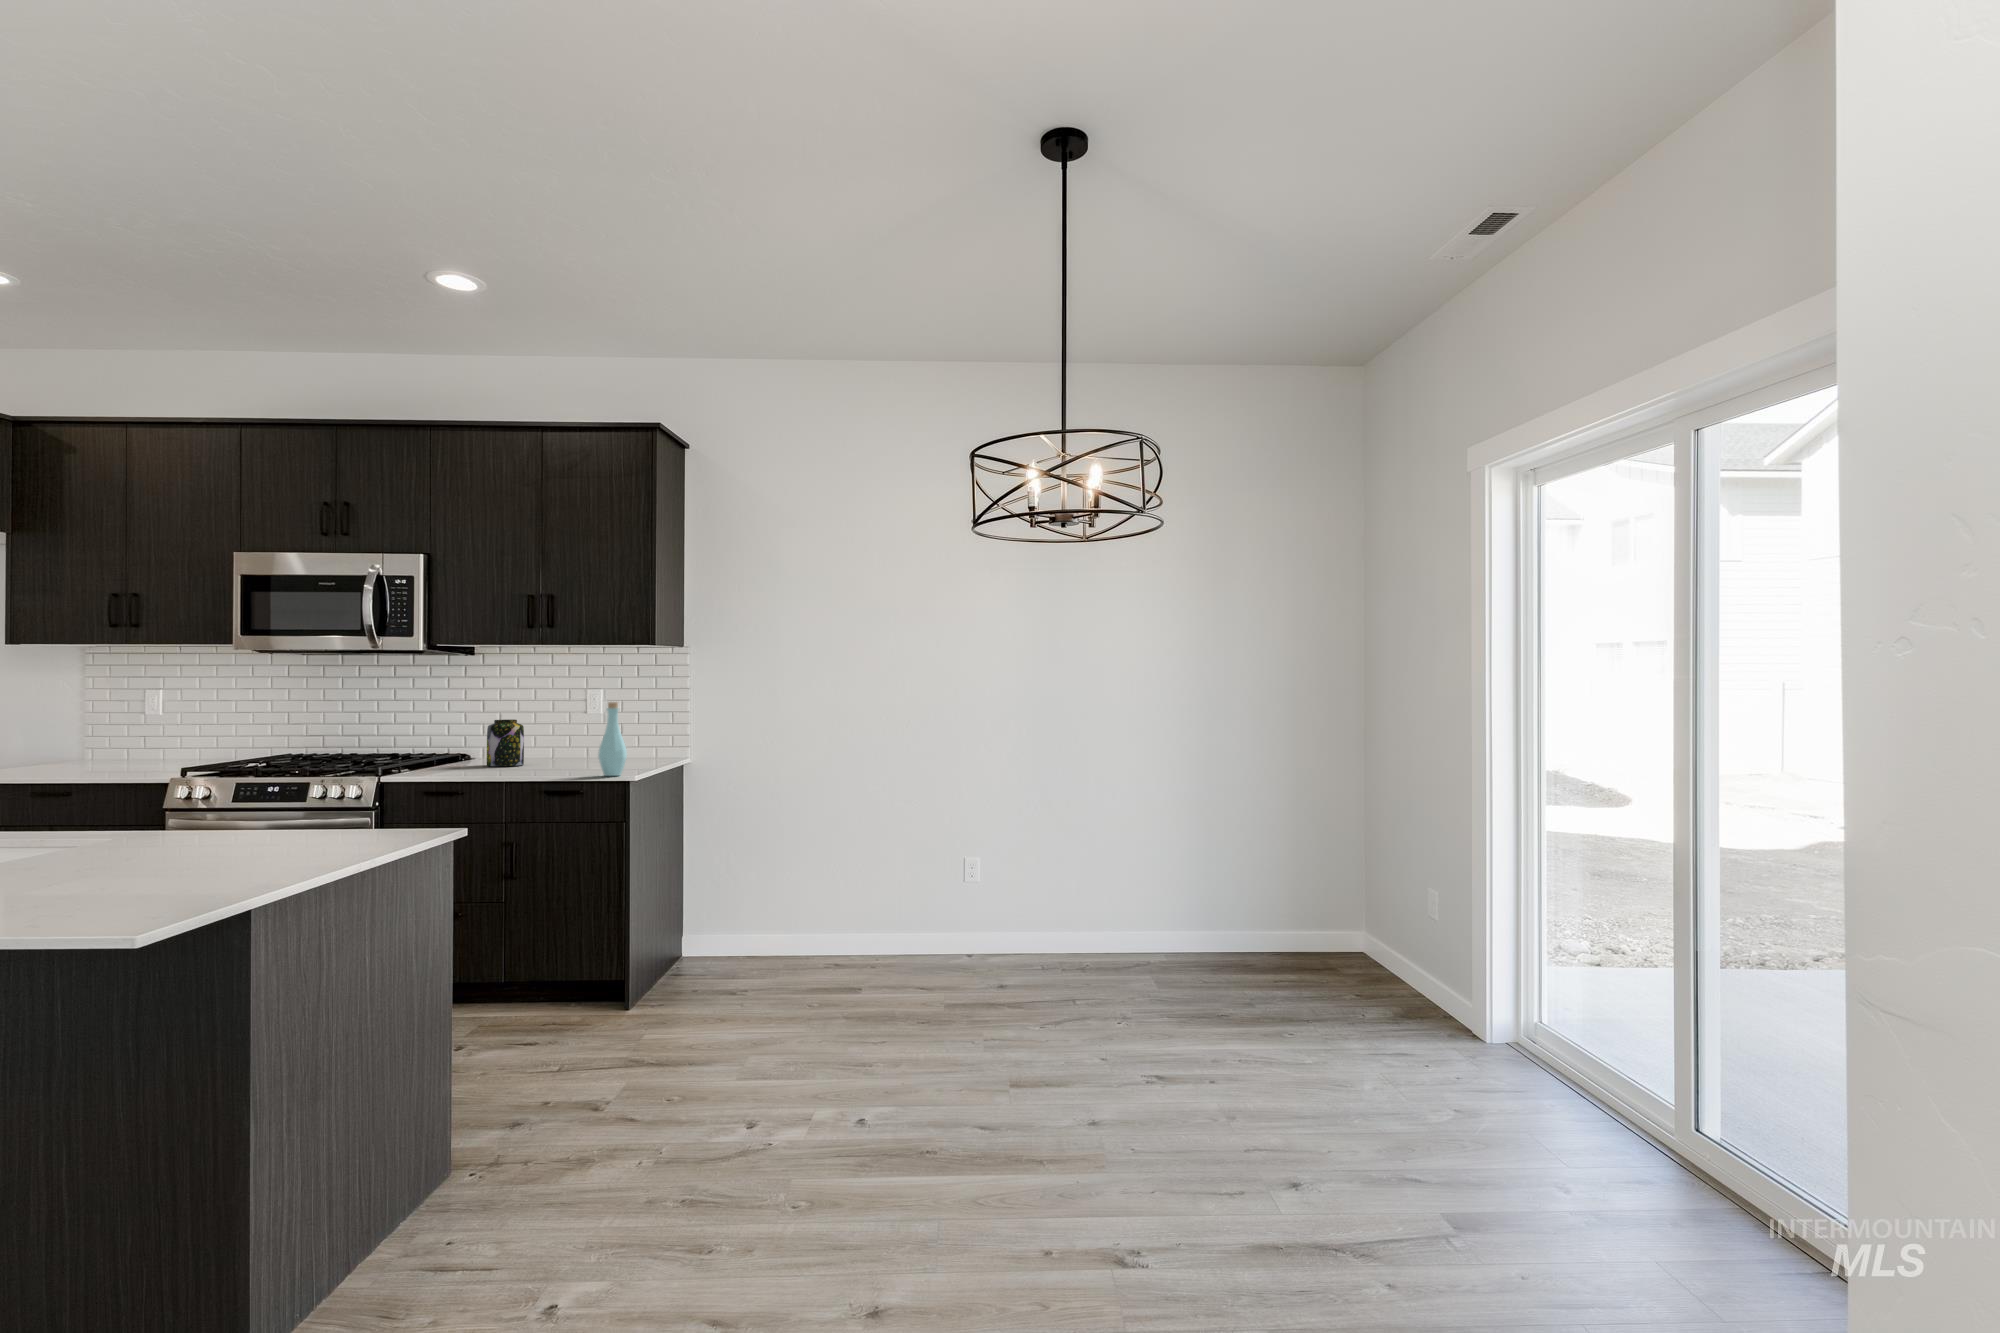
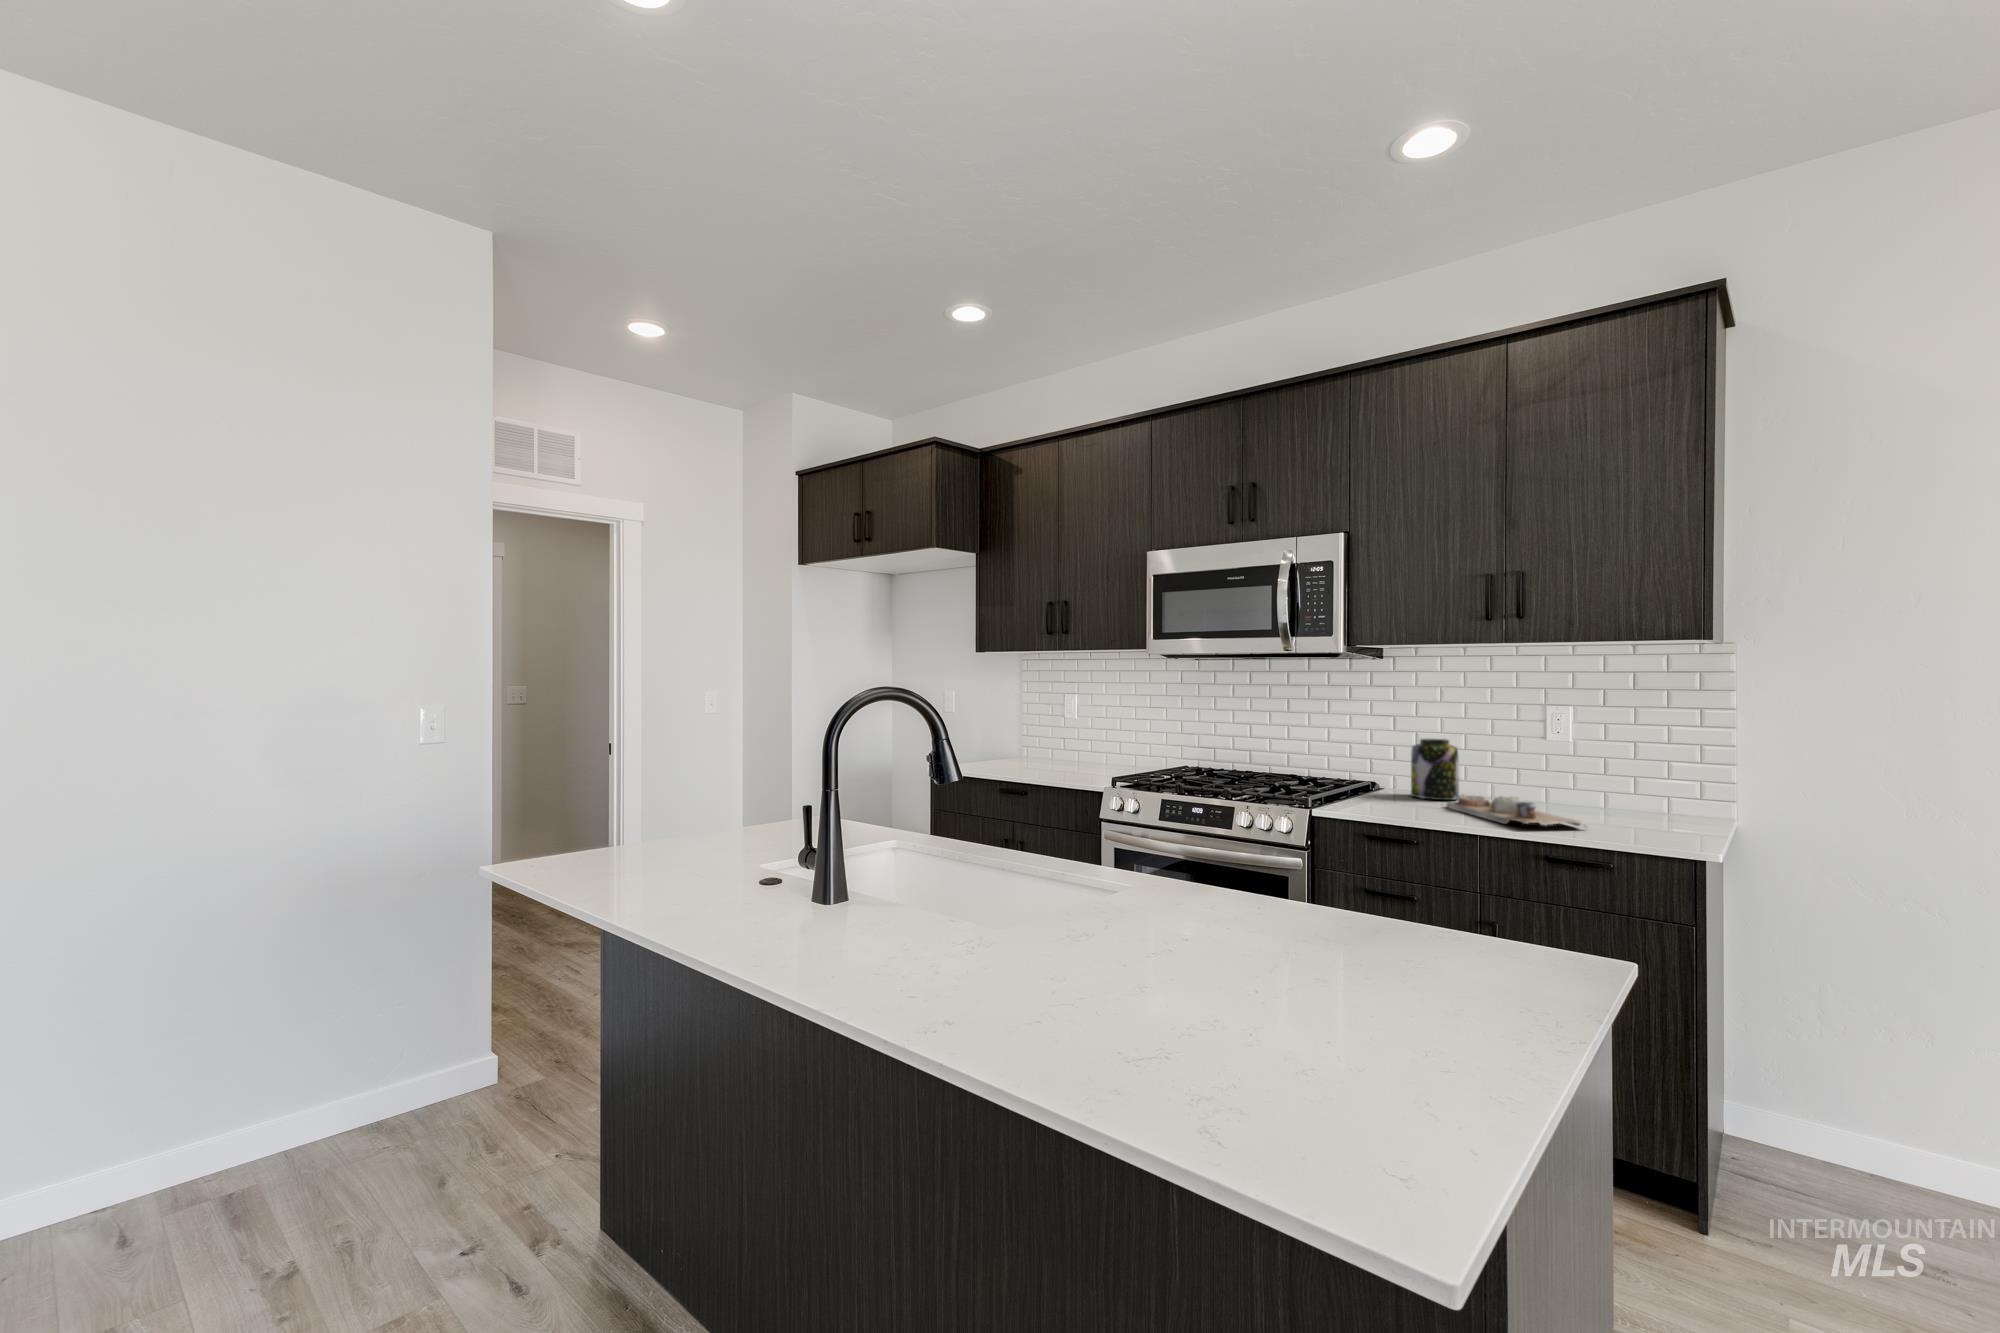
bottle: present [598,702,627,776] -> none [1612,730,1660,841]
cutting board: none [505,756,590,775] -> present [1446,795,1586,827]

